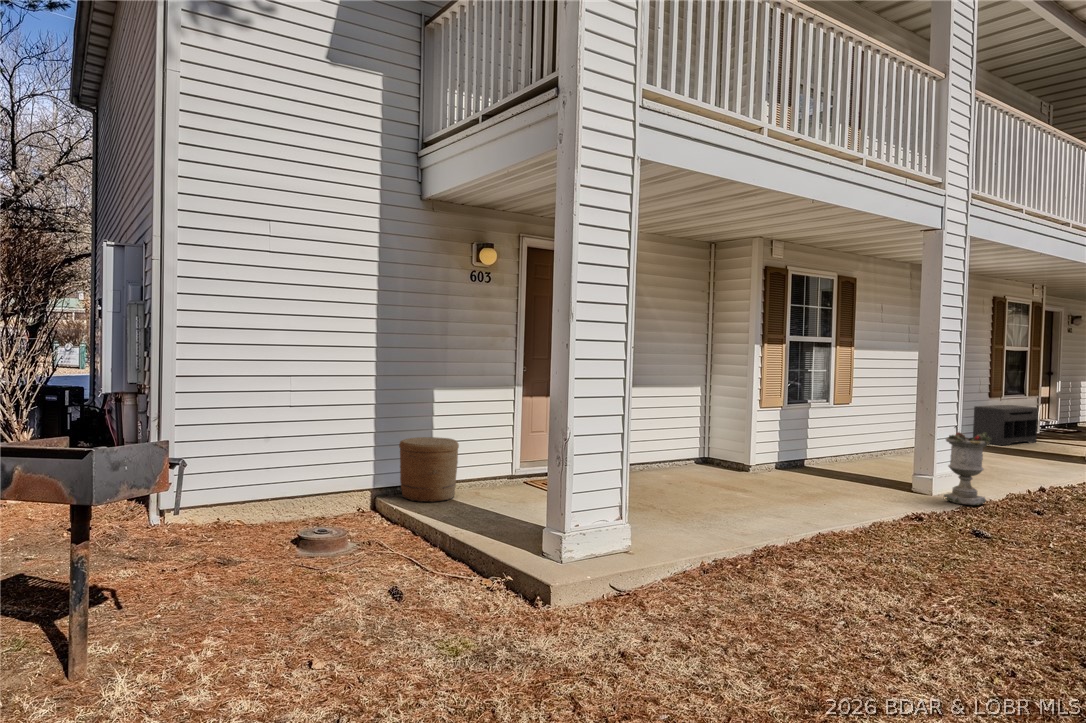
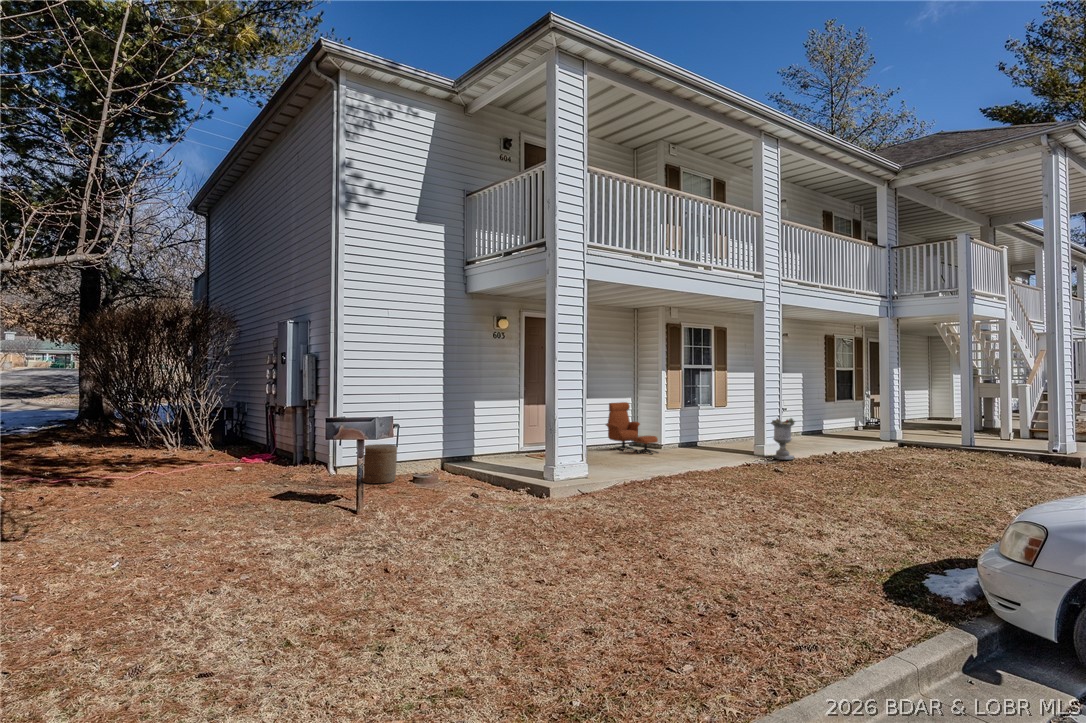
lounge chair: none [658,395,748,487] -> present [606,402,658,454]
bench: present [973,405,1038,445] -> none [814,407,856,433]
woven basket: present [399,437,459,502] -> present [362,444,397,484]

